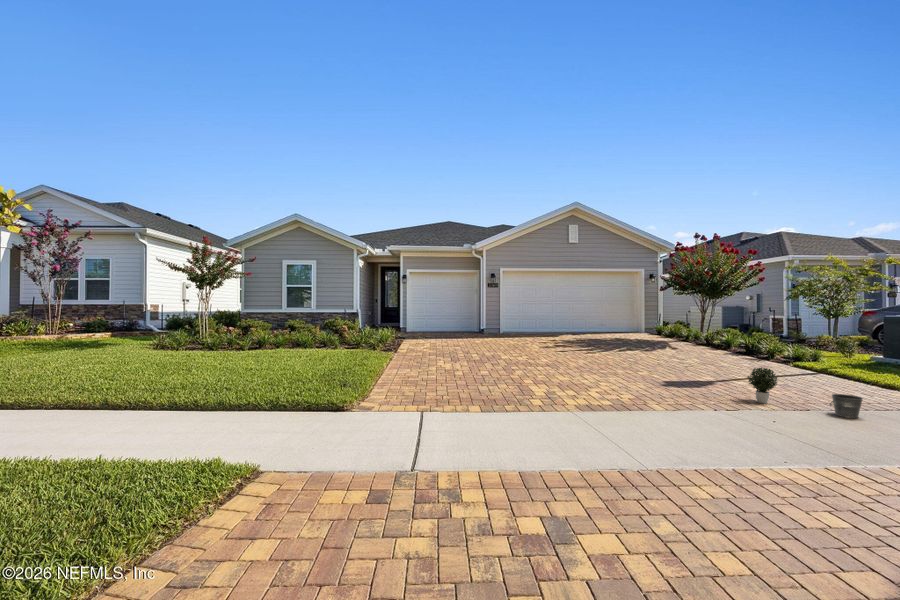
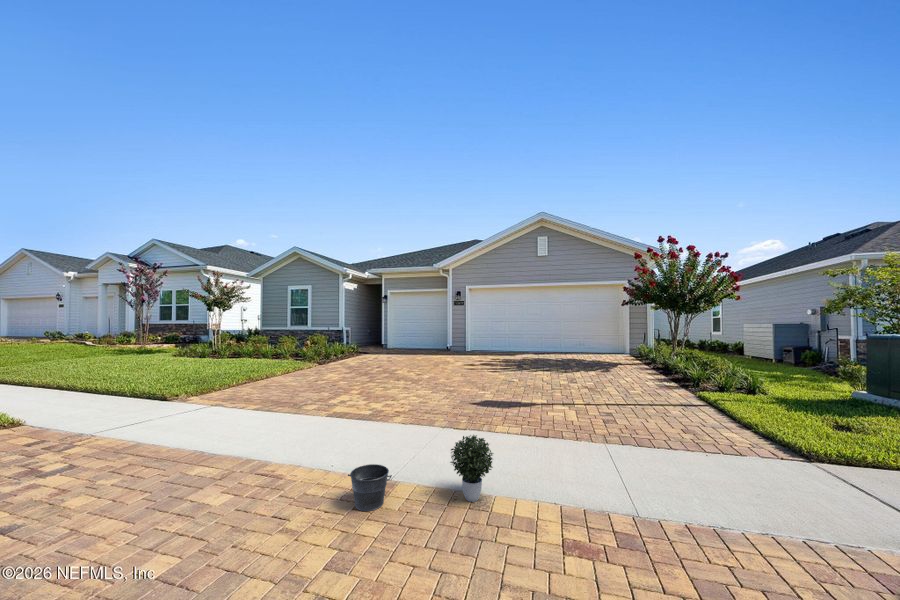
bucket: present [829,394,863,418] -> present [348,464,392,511]

